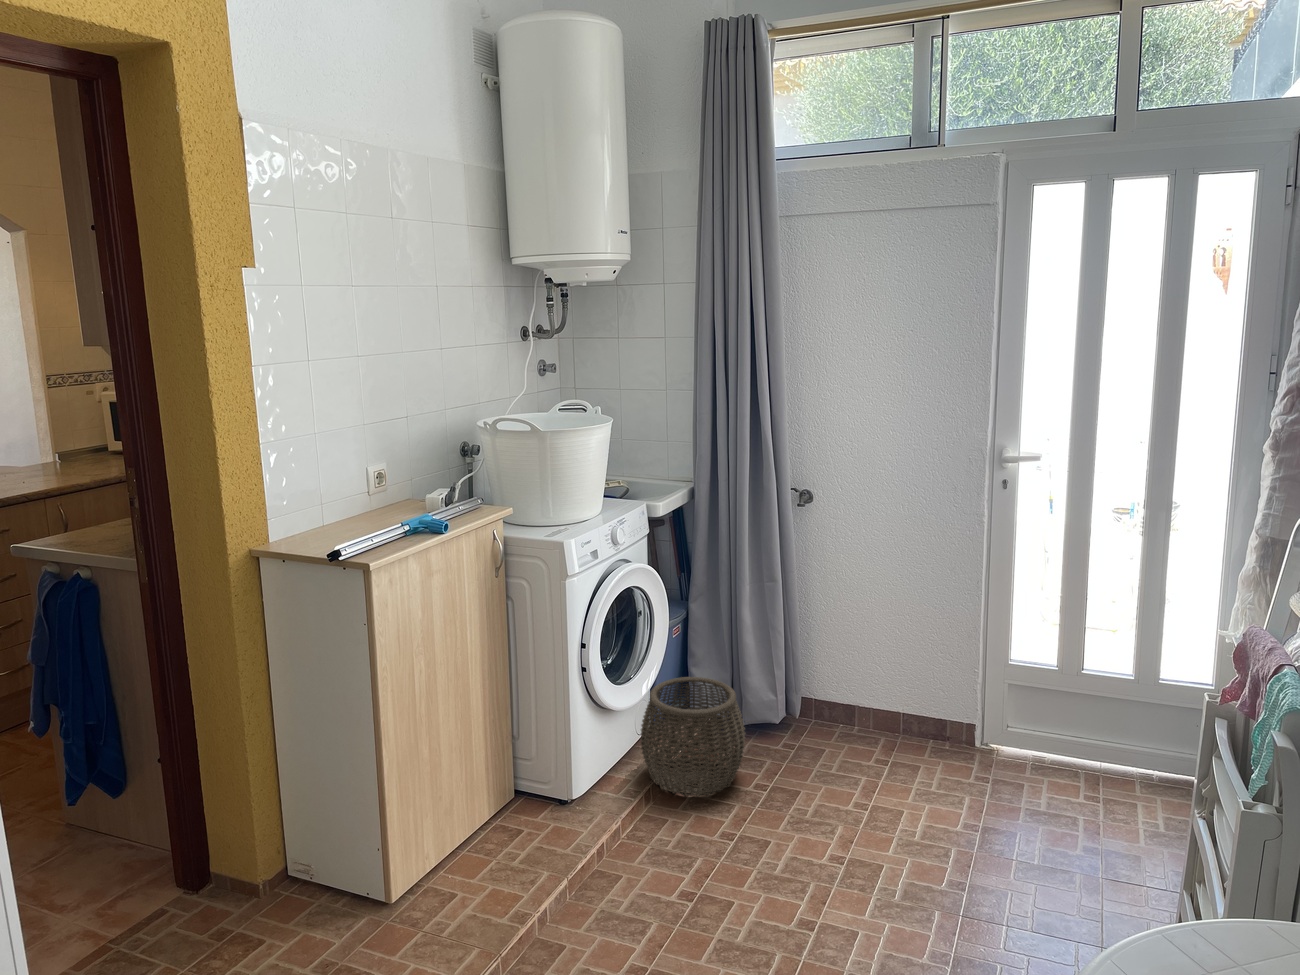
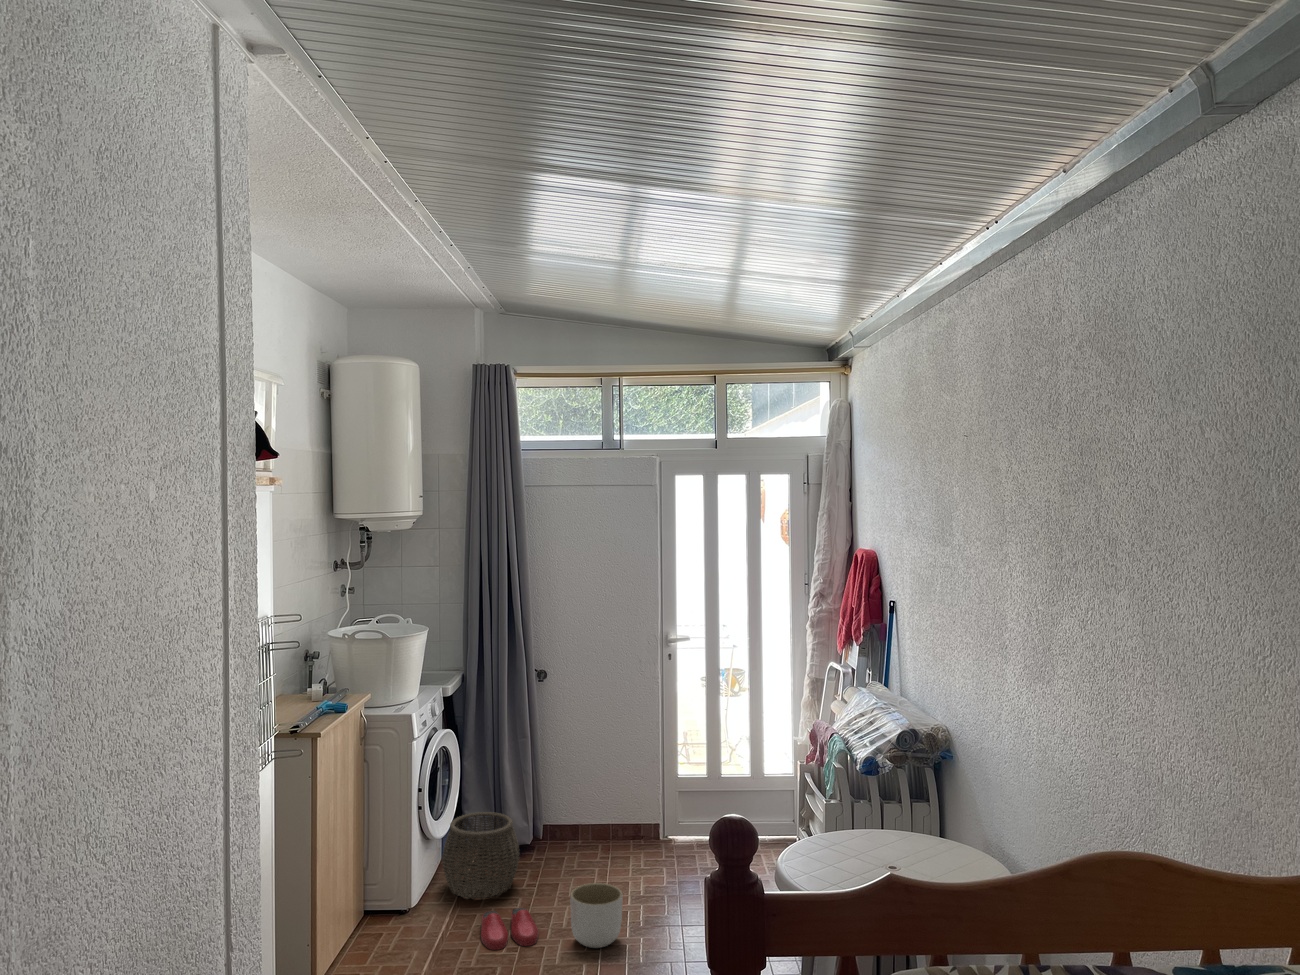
slippers: none [651,823,735,895] -> present [481,908,538,950]
planter: none [775,823,858,928] -> present [571,883,622,948]

